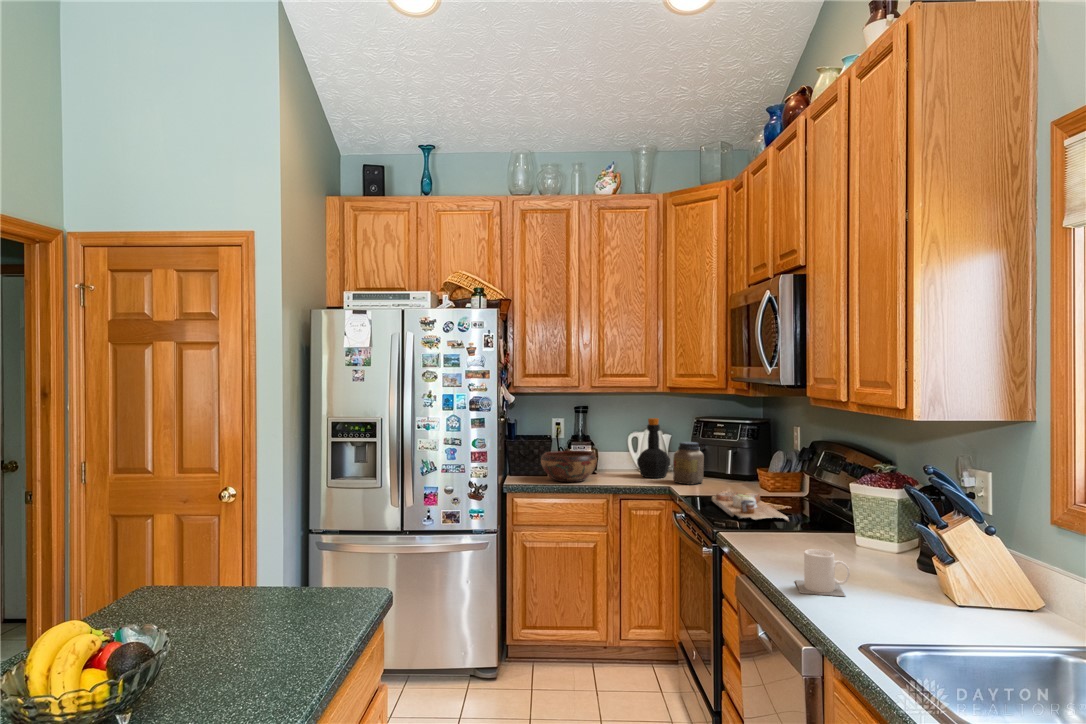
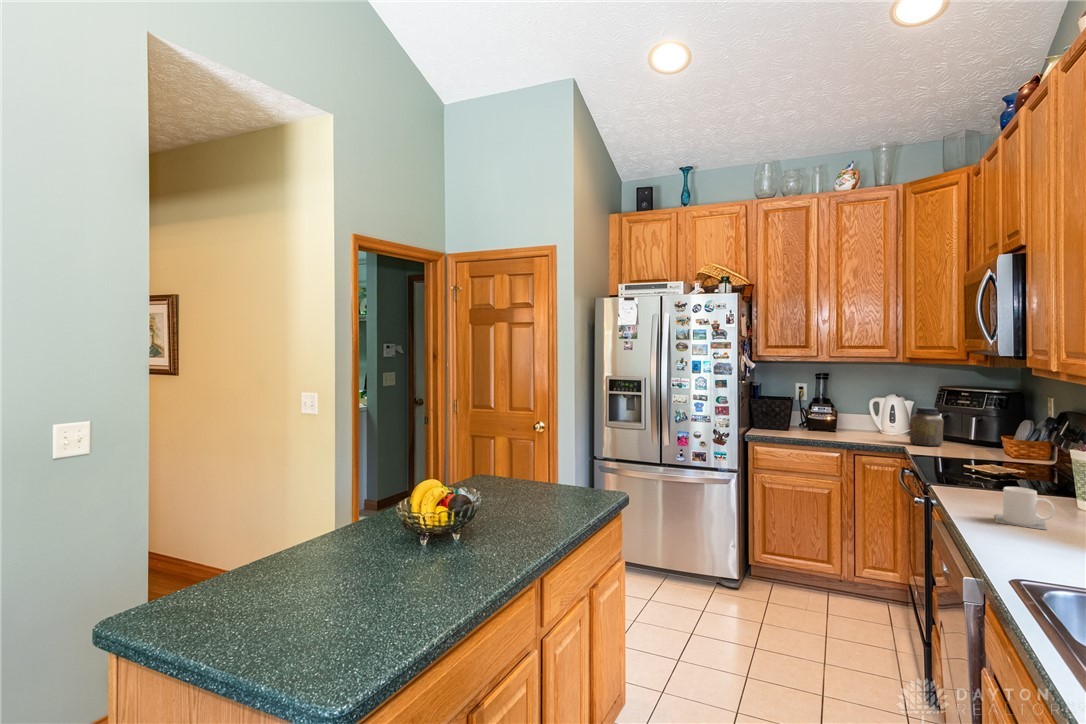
bottle: present [637,418,670,478] -> none [874,386,909,440]
decorative bowl: present [541,451,597,482] -> none [779,412,832,437]
cutting board: present [712,490,789,521] -> none [943,449,1023,478]

